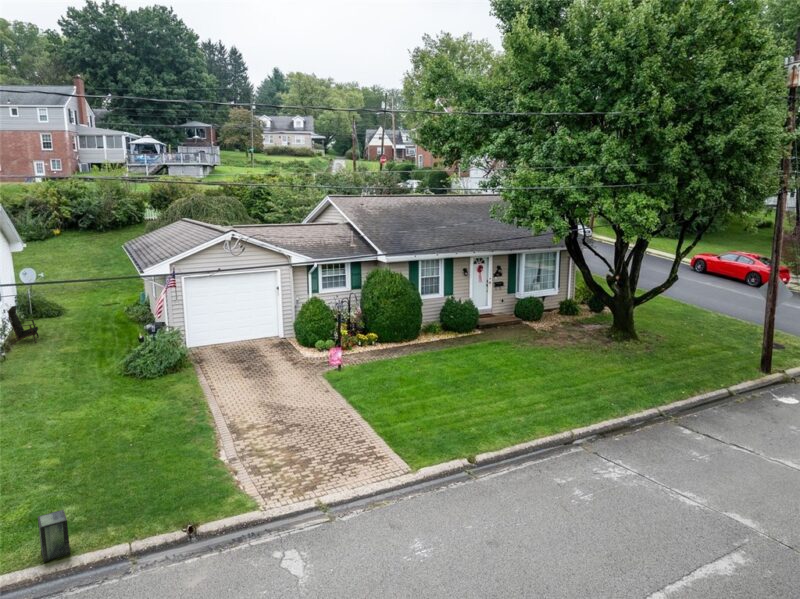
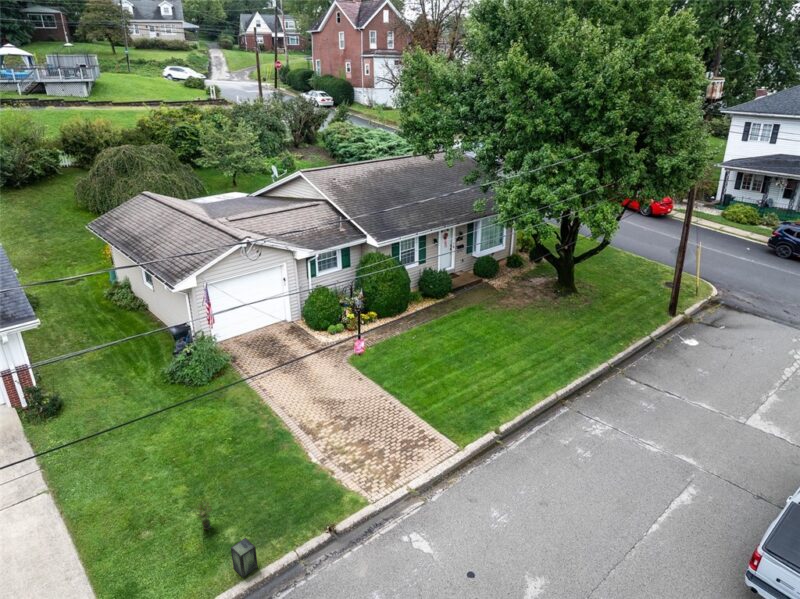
lounge chair: present [8,306,39,345] -> none [32,320,65,358]
potted plant: none [29,466,55,507] -> present [196,504,212,530]

